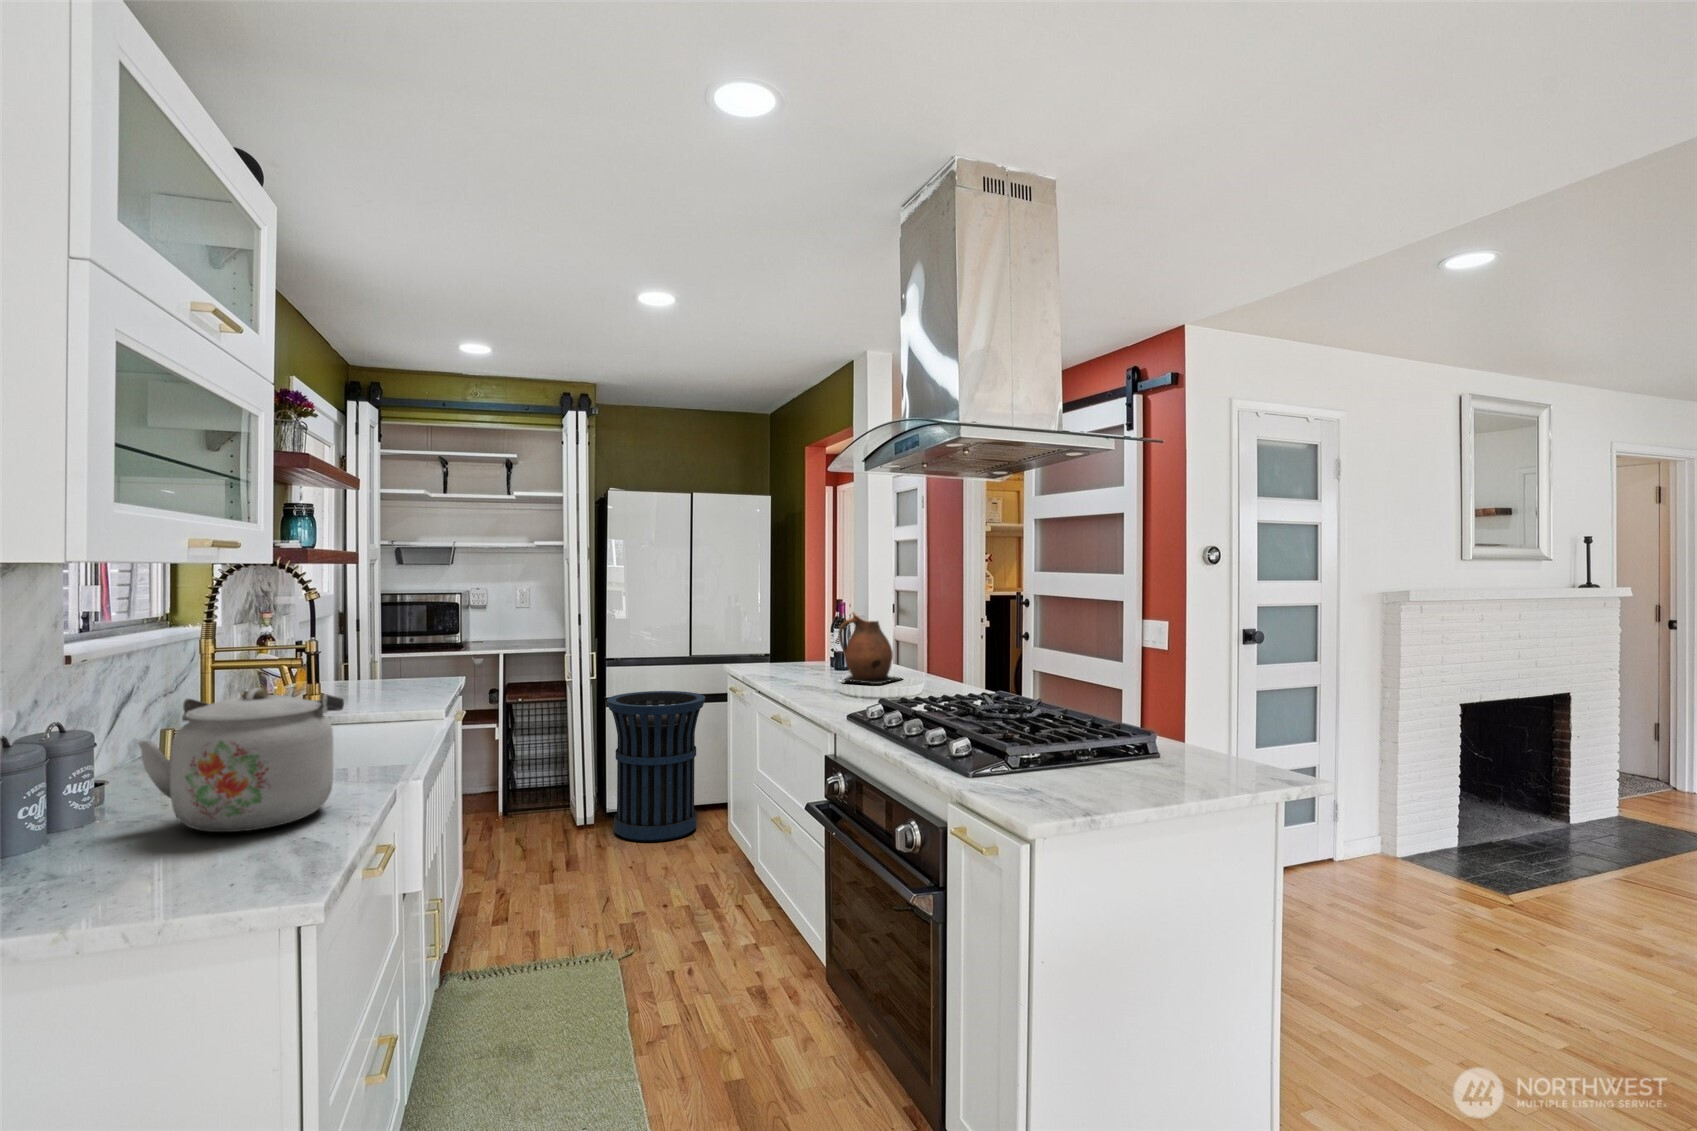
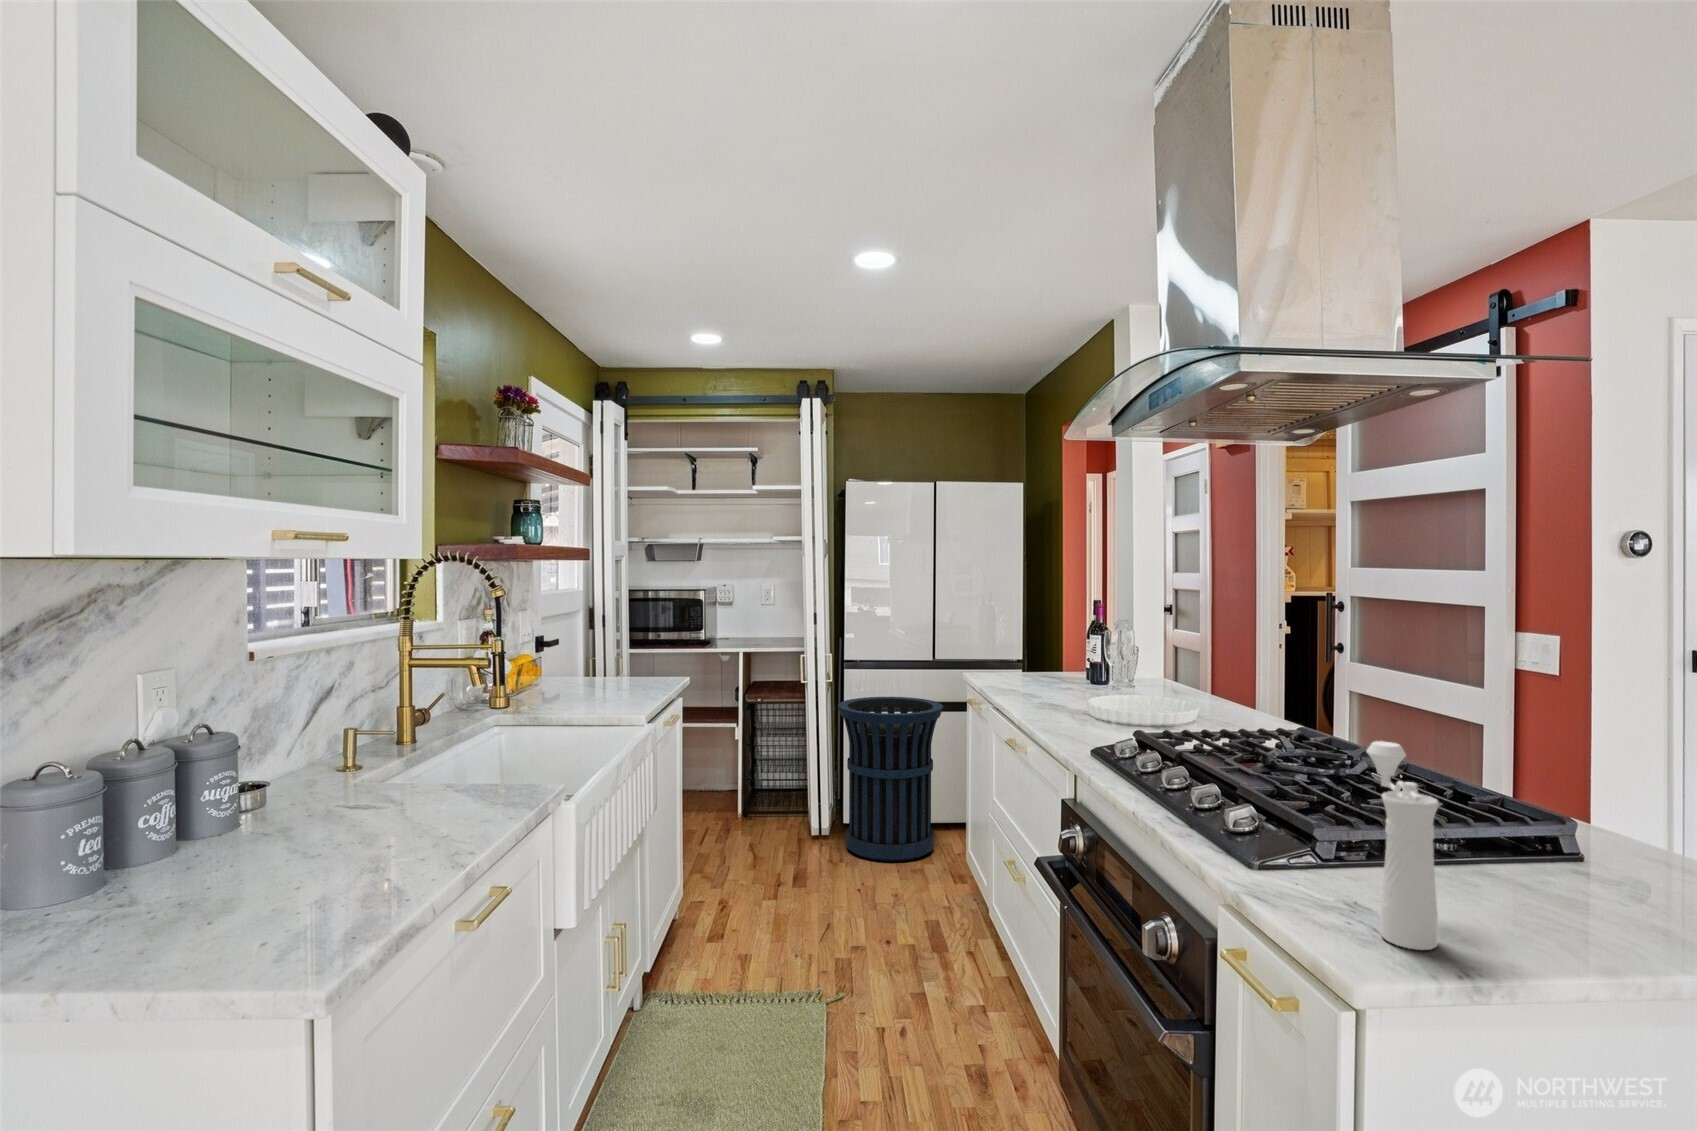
ceramic pitcher: present [838,612,901,685] -> none [1087,616,1172,707]
pepper mill: none [1037,685,1076,808] -> present [1367,741,1440,950]
kettle: present [138,688,344,832] -> none [262,697,477,860]

